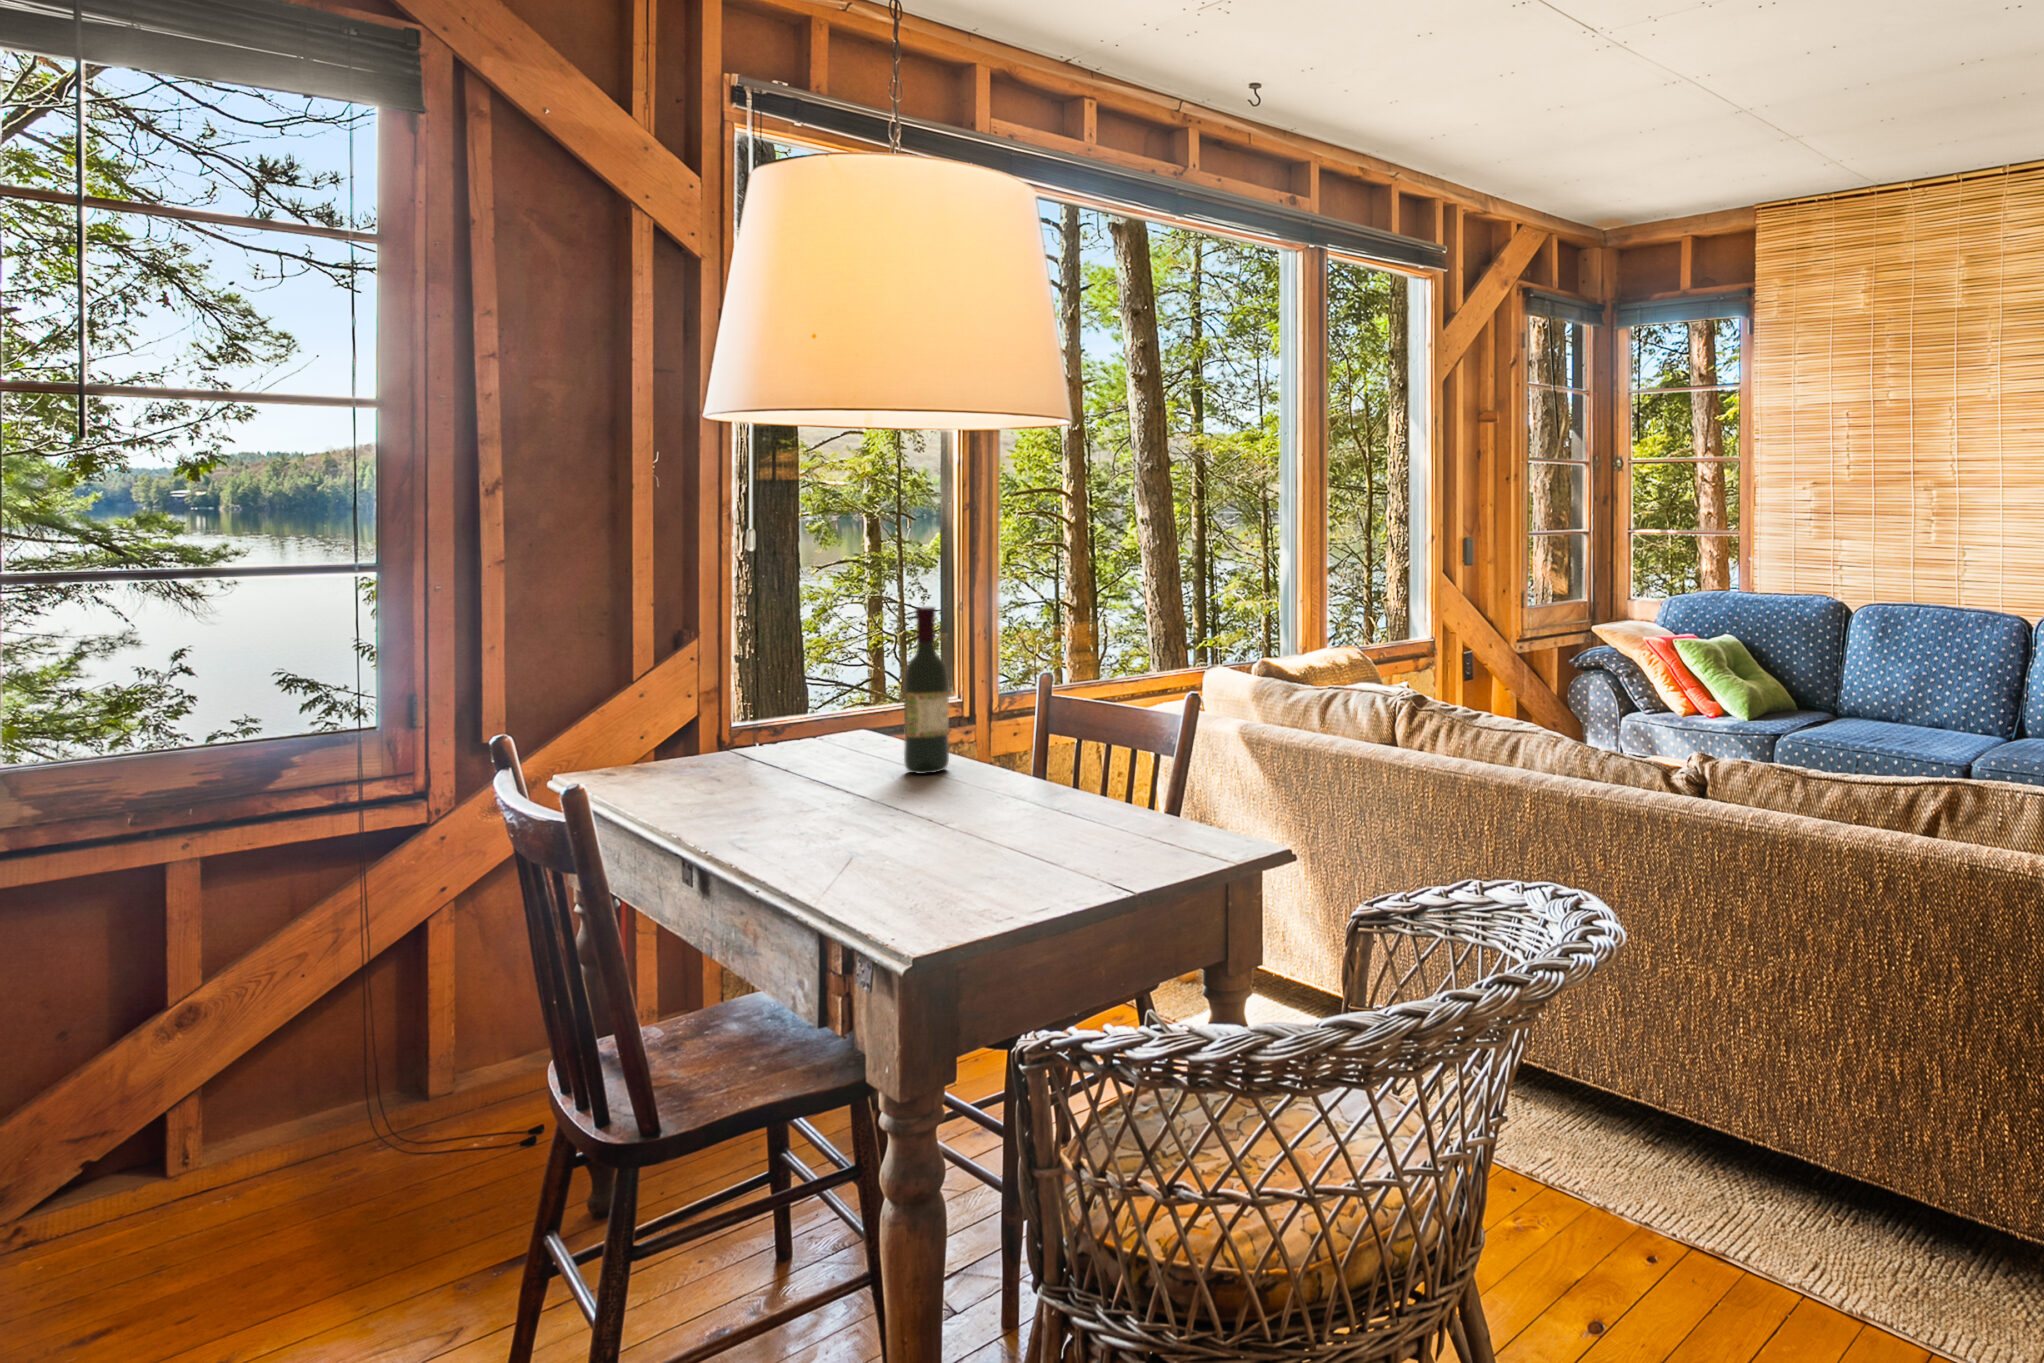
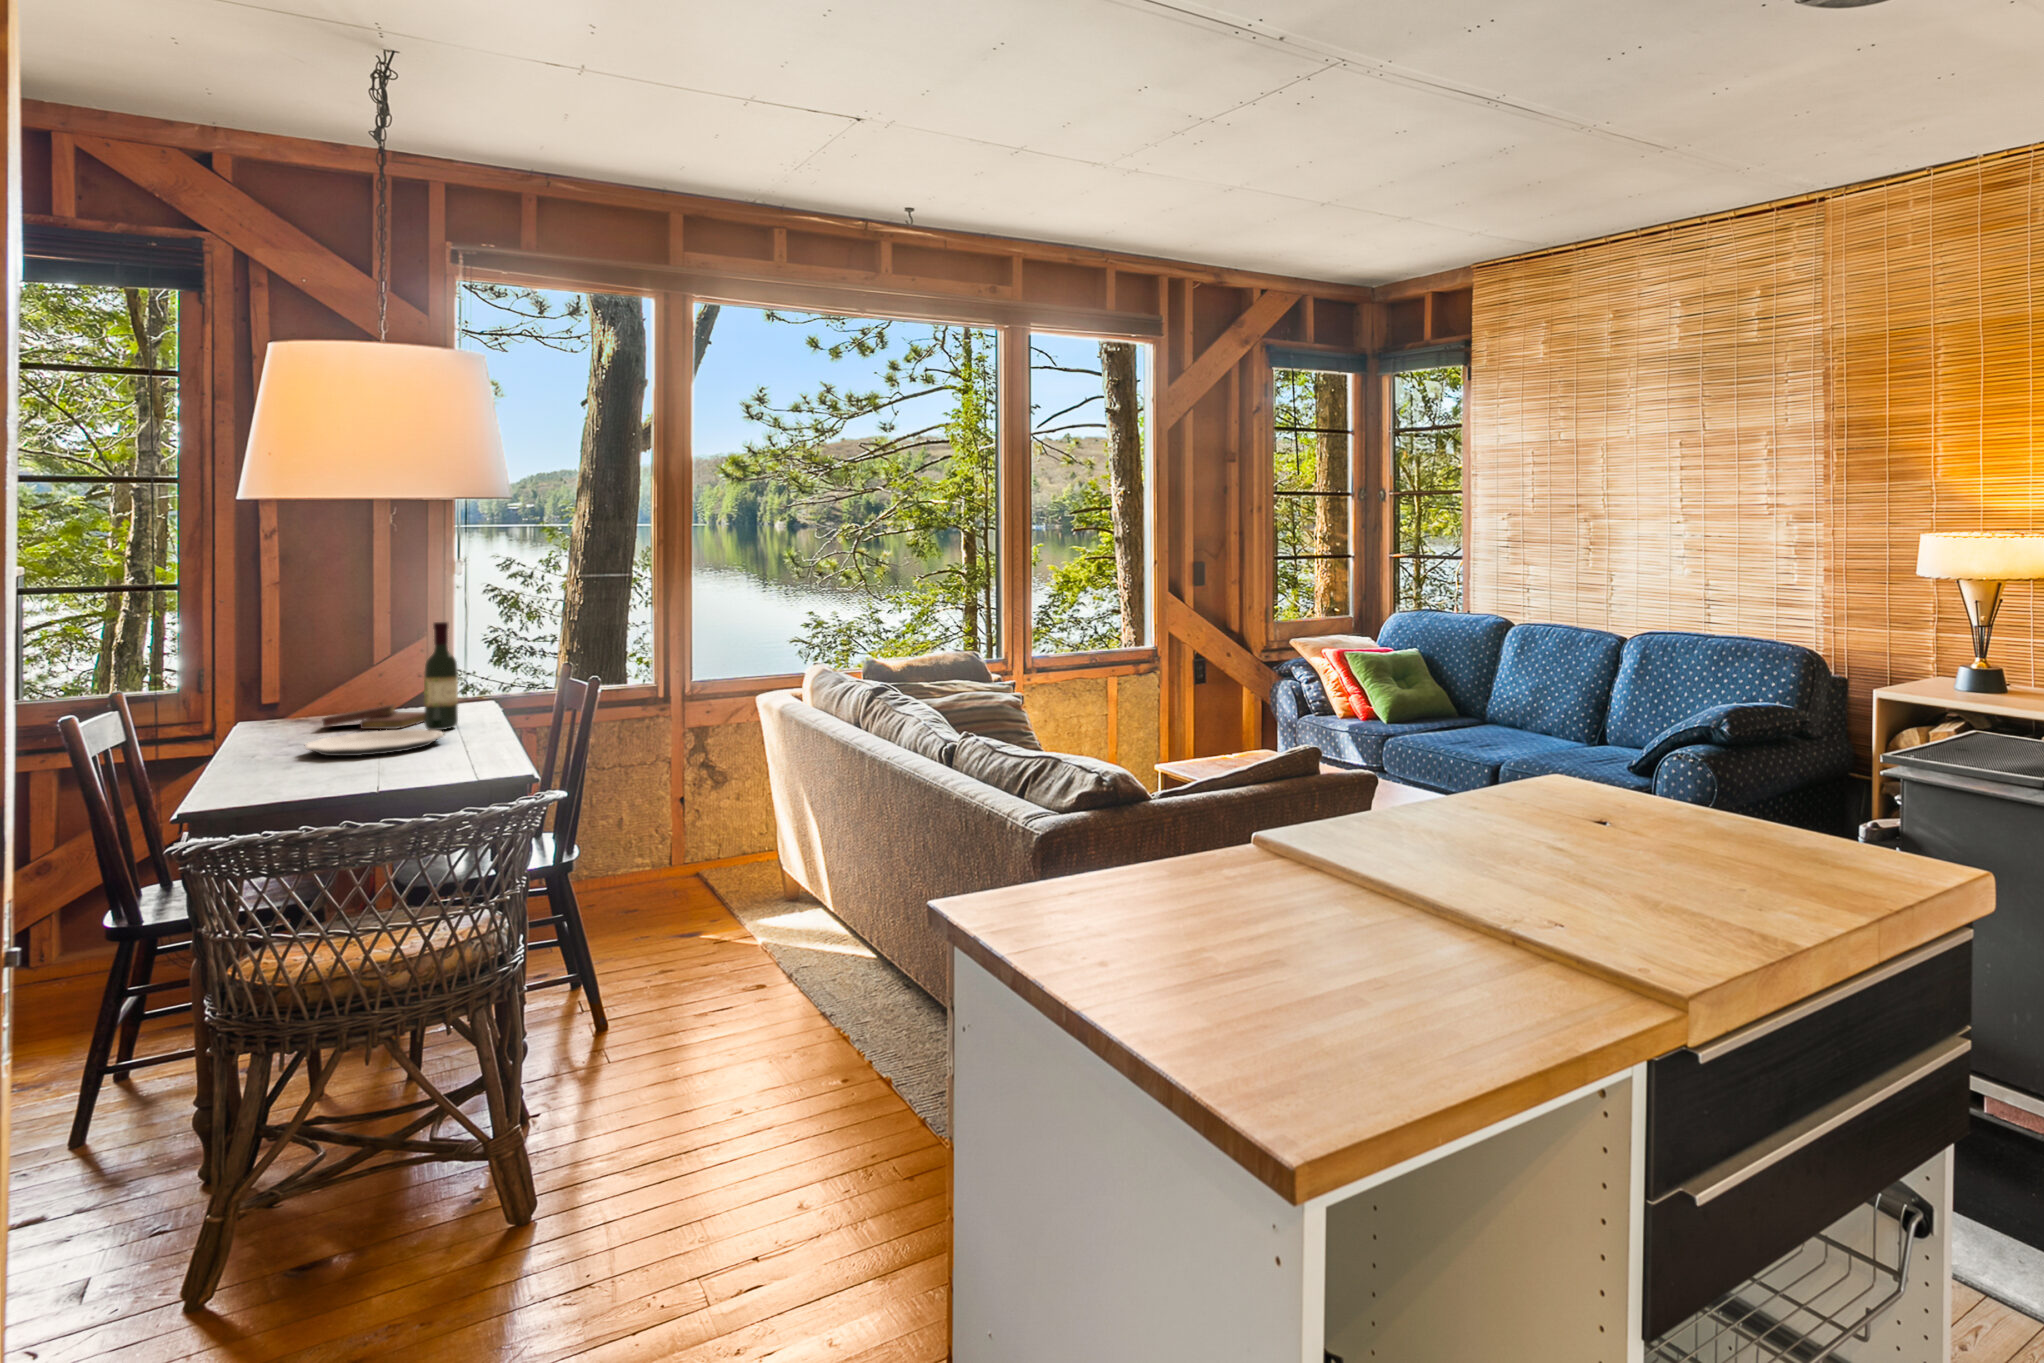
book: none [719,735,863,776] -> present [323,705,424,730]
plate: none [823,773,1016,824] -> present [305,729,444,756]

